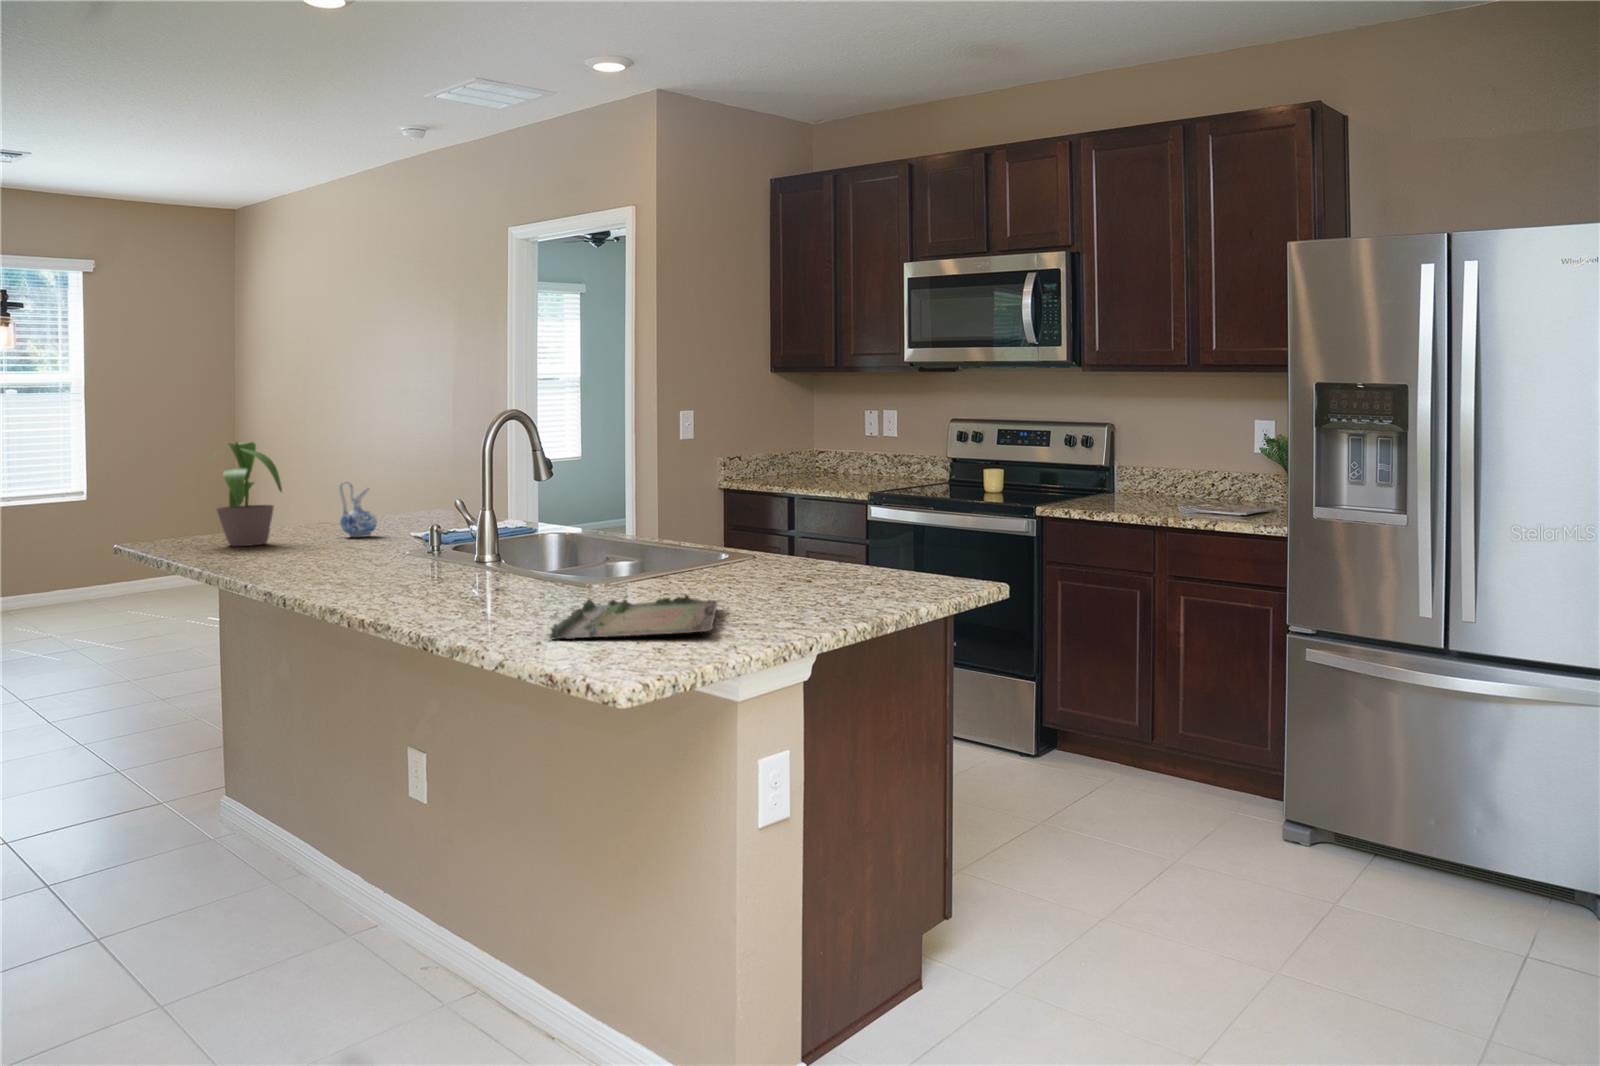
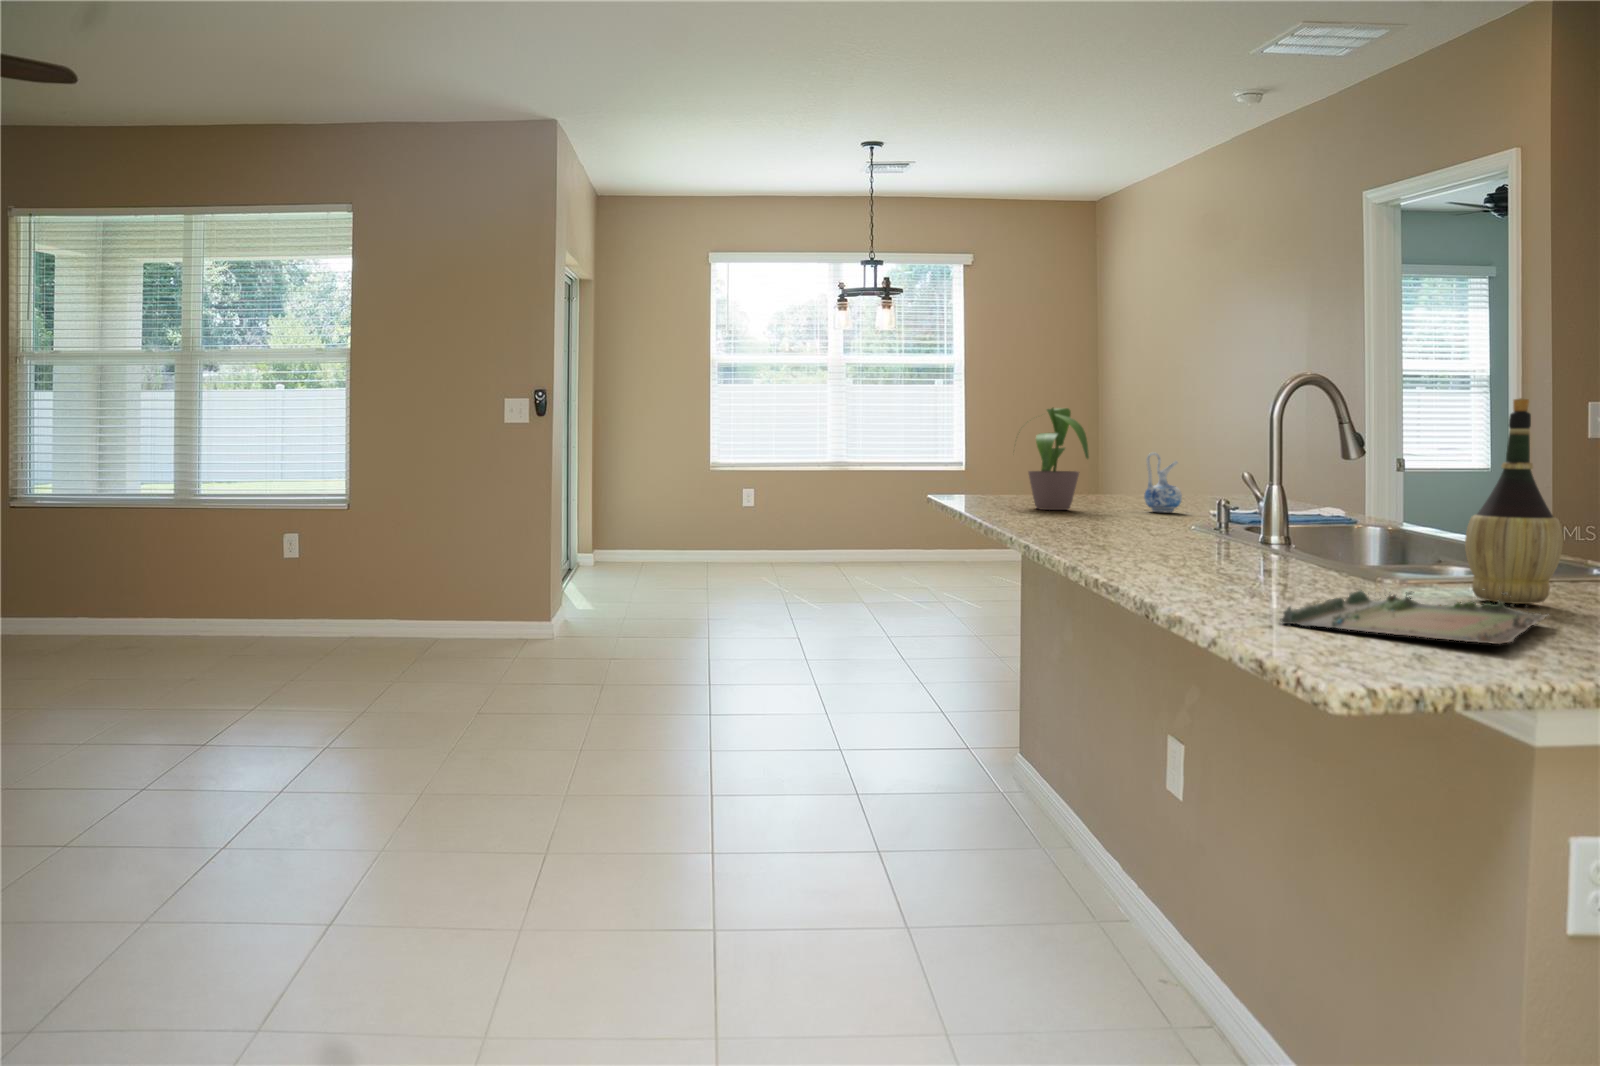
wine bottle: none [651,440,712,593] -> present [1465,398,1563,604]

